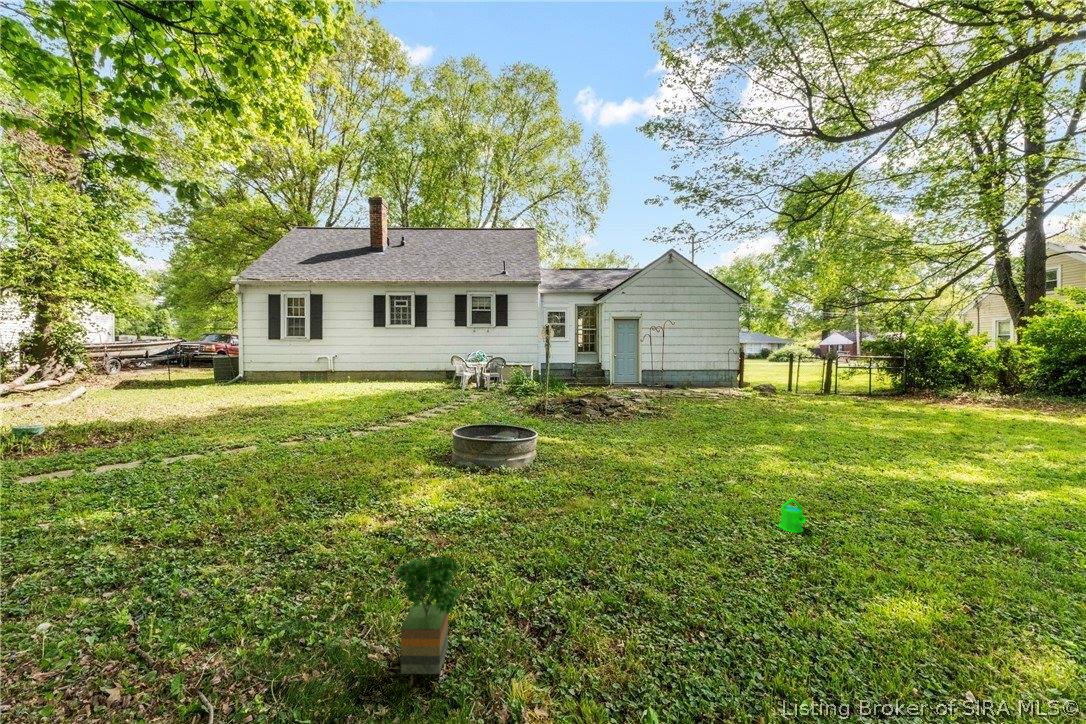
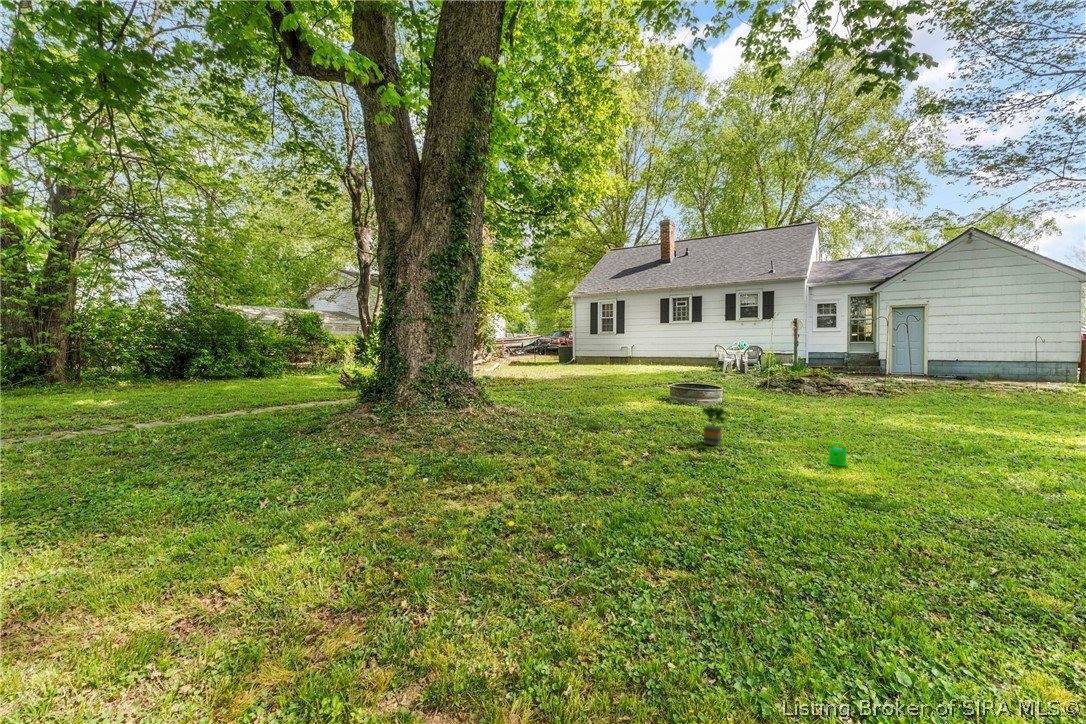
watering can: present [778,499,806,533] -> present [827,442,847,466]

